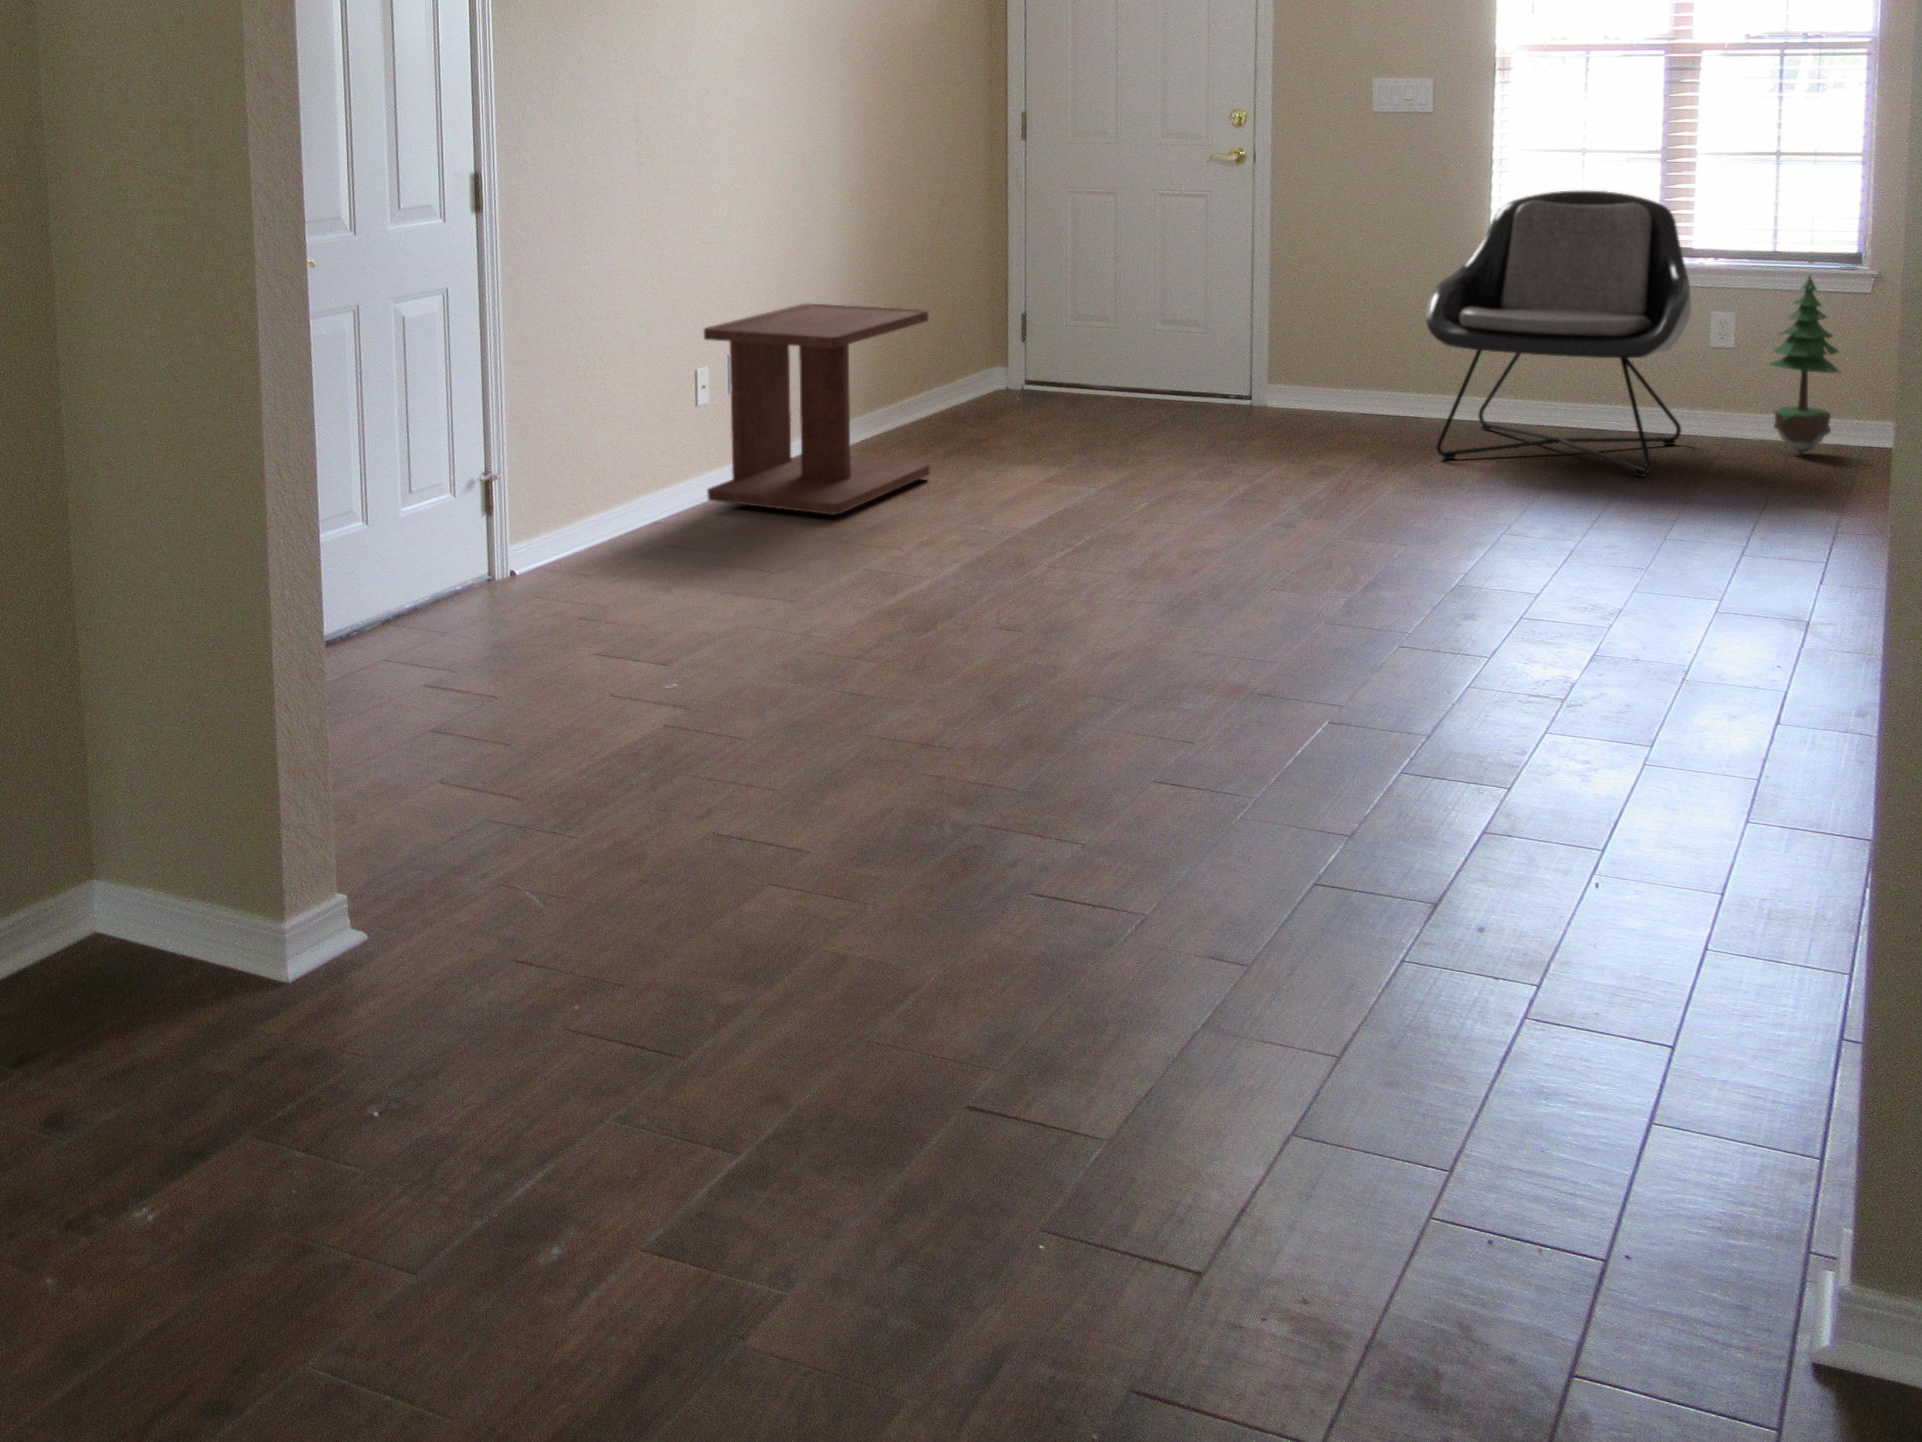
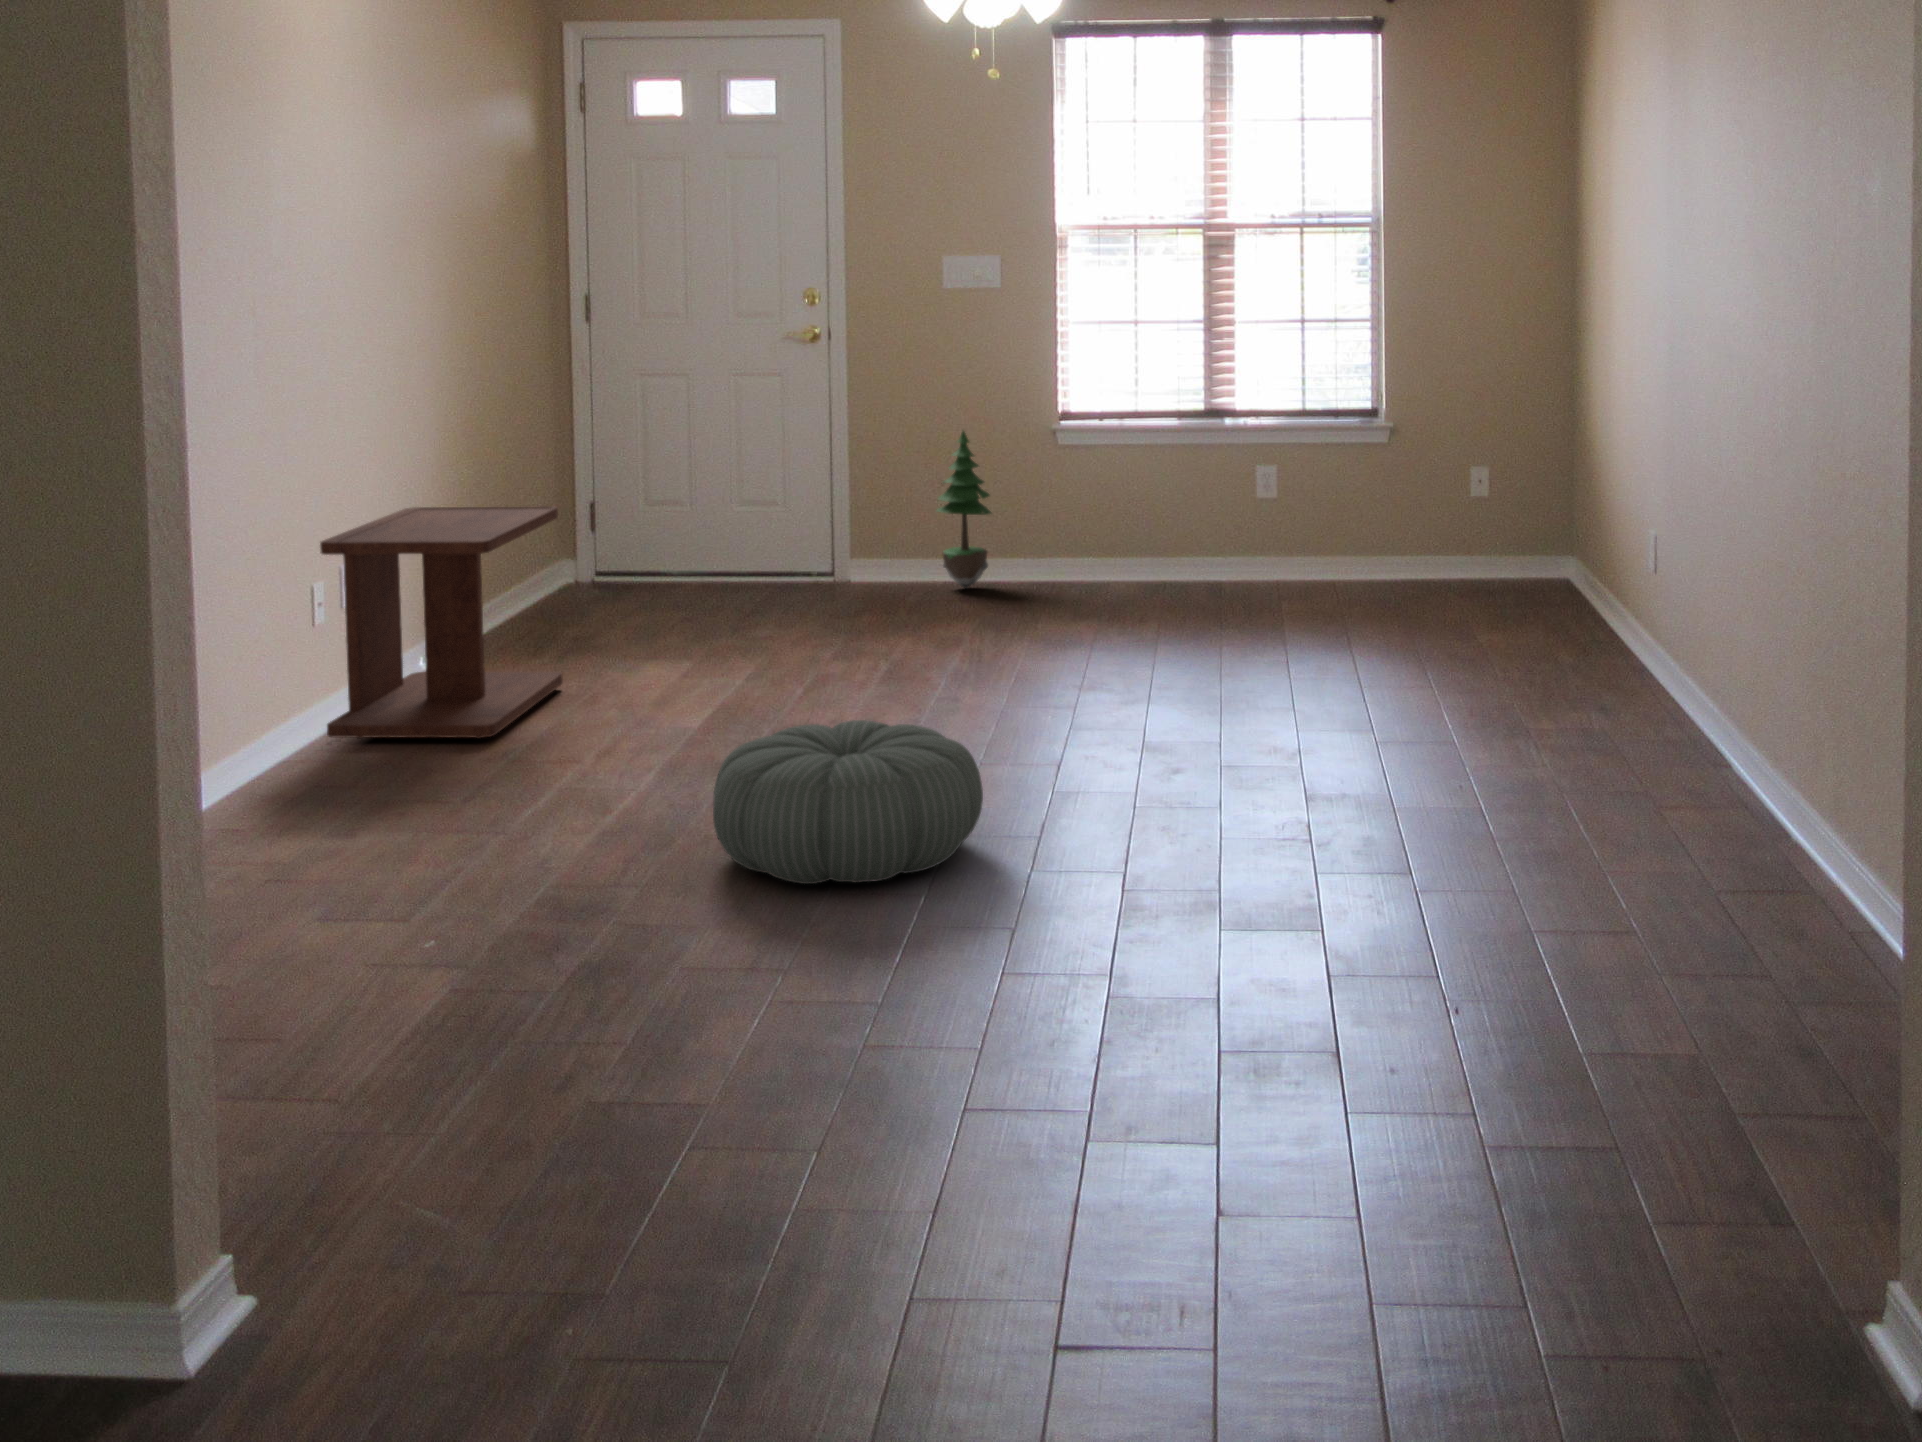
lounge chair: present [1426,190,1691,476] -> none [1030,359,1256,621]
potted tree: present [1770,276,1839,454] -> present [937,430,991,588]
pouf: none [945,530,1211,684] -> present [713,720,983,884]

